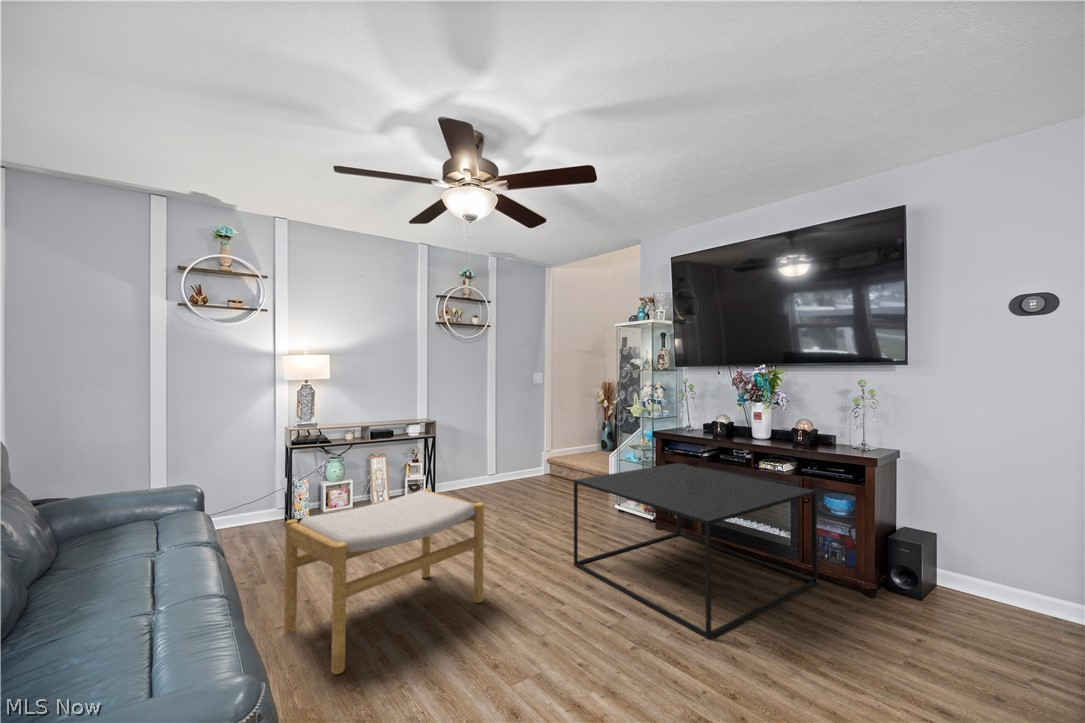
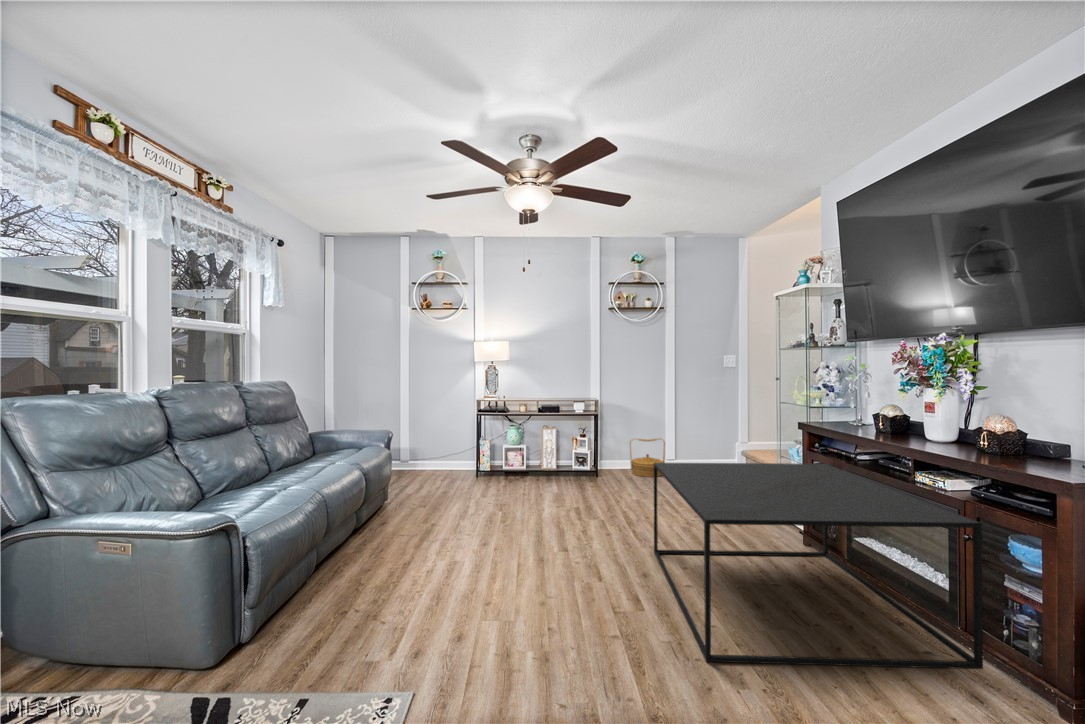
woven basket: none [462,455,495,495] -> present [630,439,665,477]
footstool: present [284,489,484,675] -> none [392,453,539,572]

